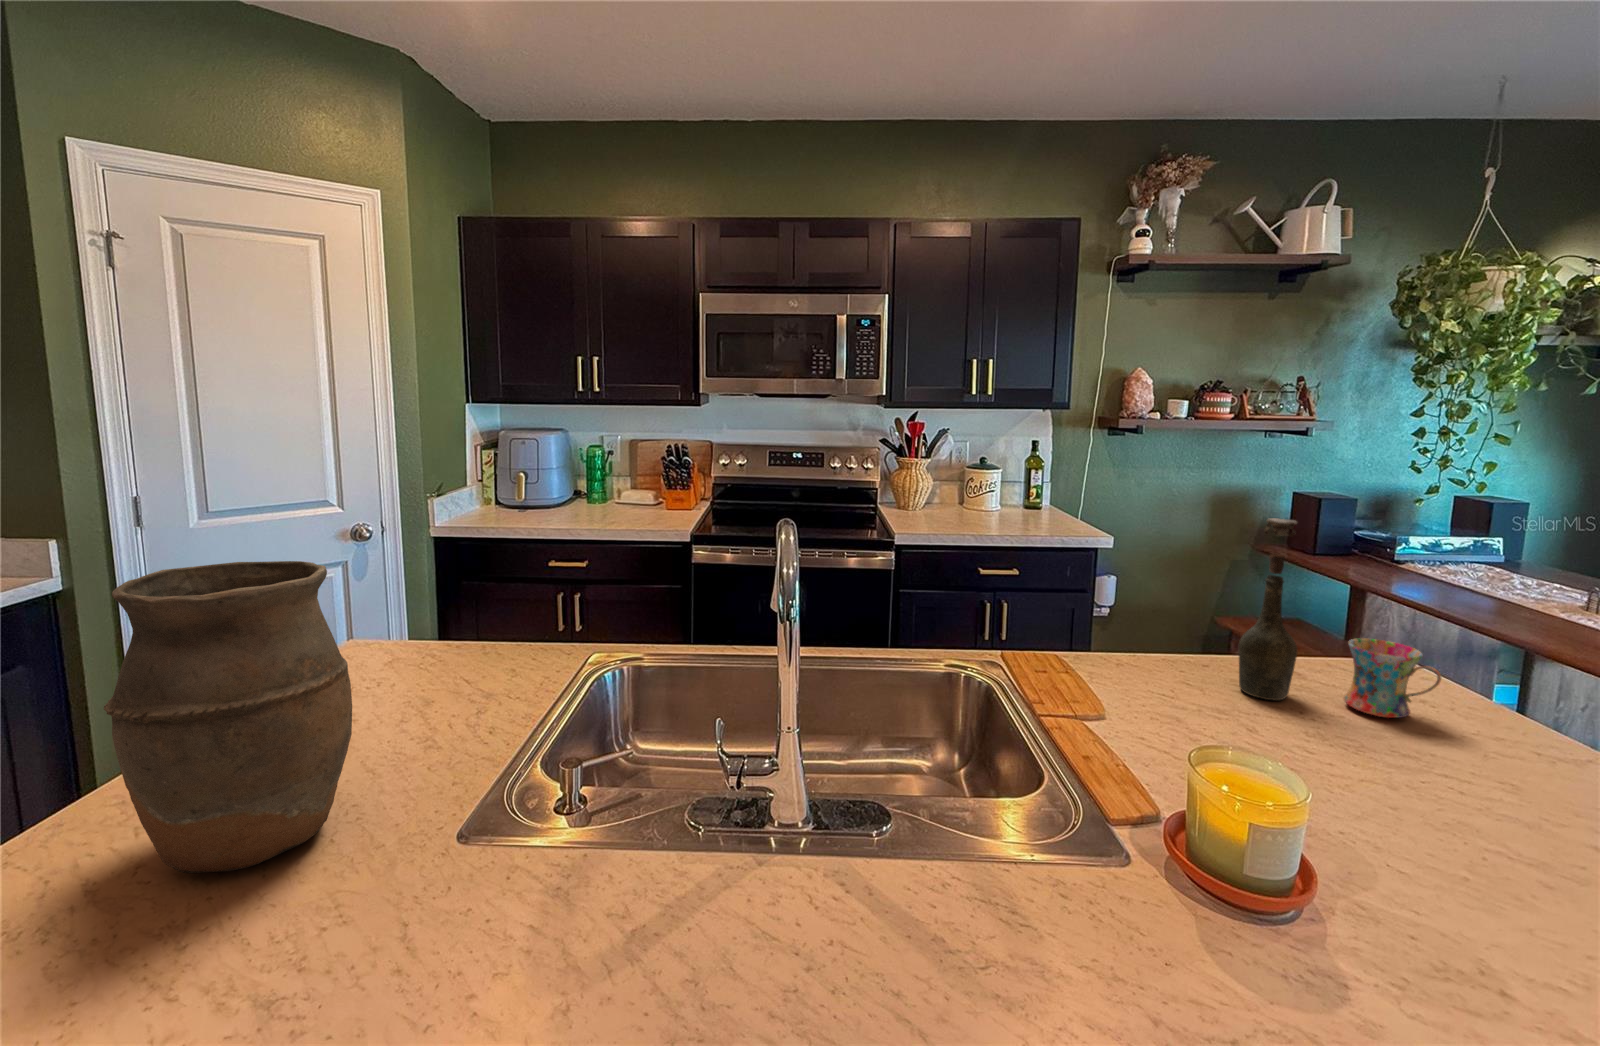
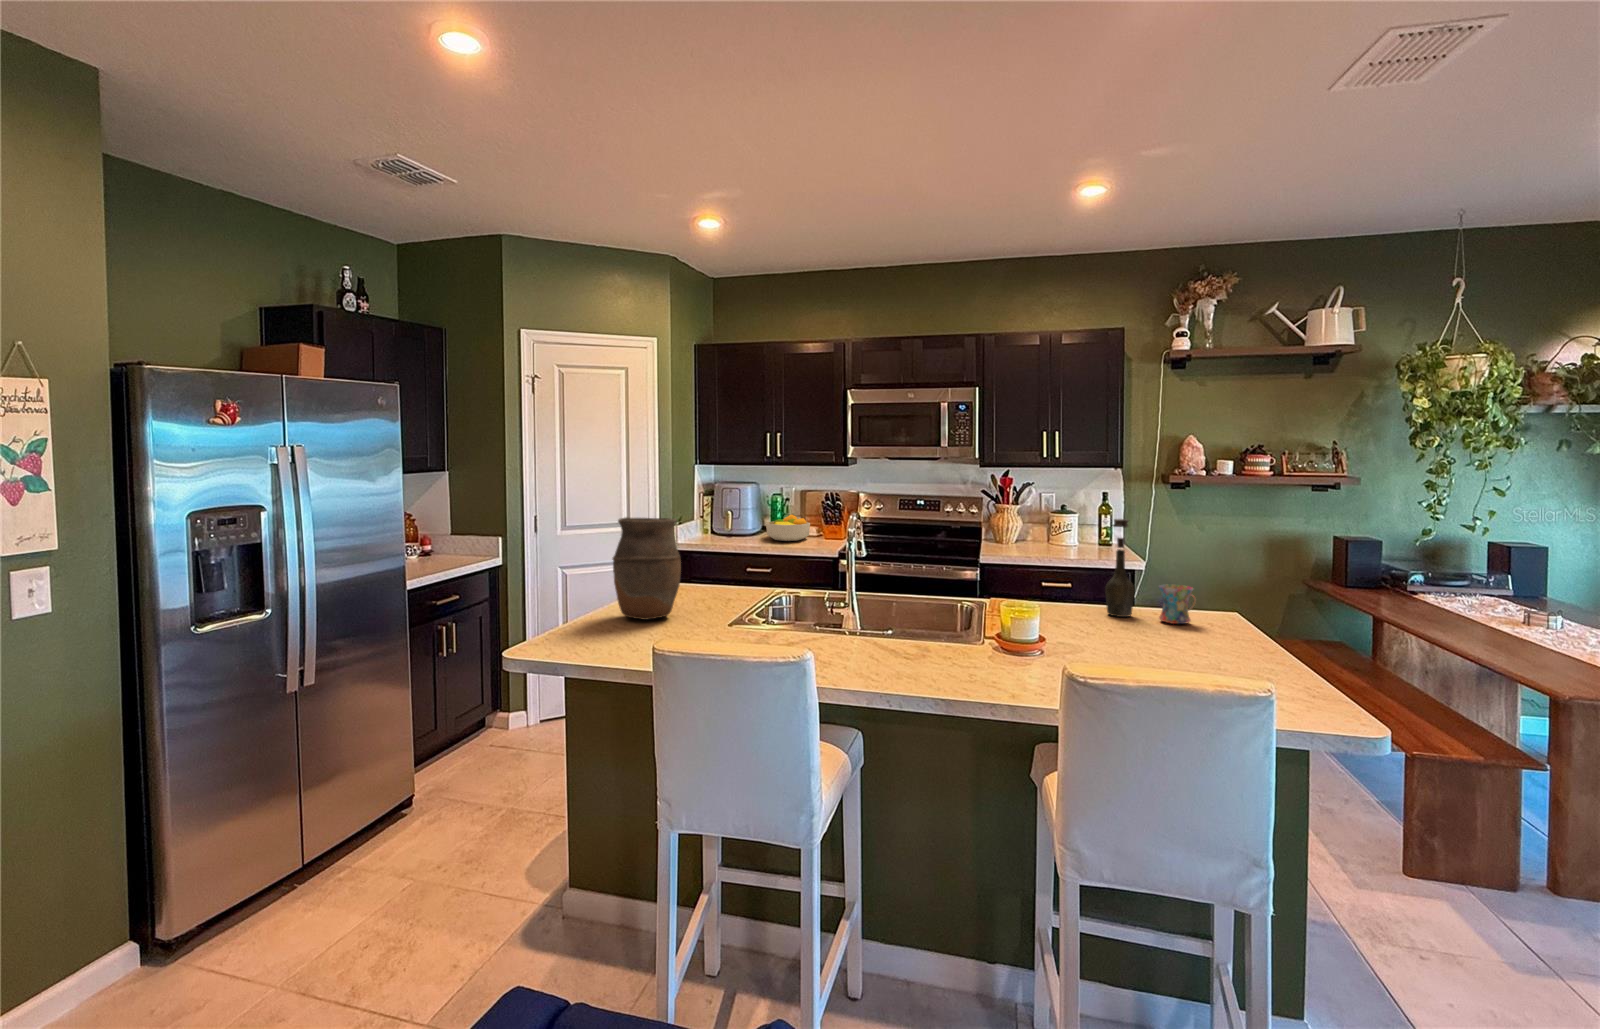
fruit bowl: none [579,476,646,518] -> present [766,515,810,541]

